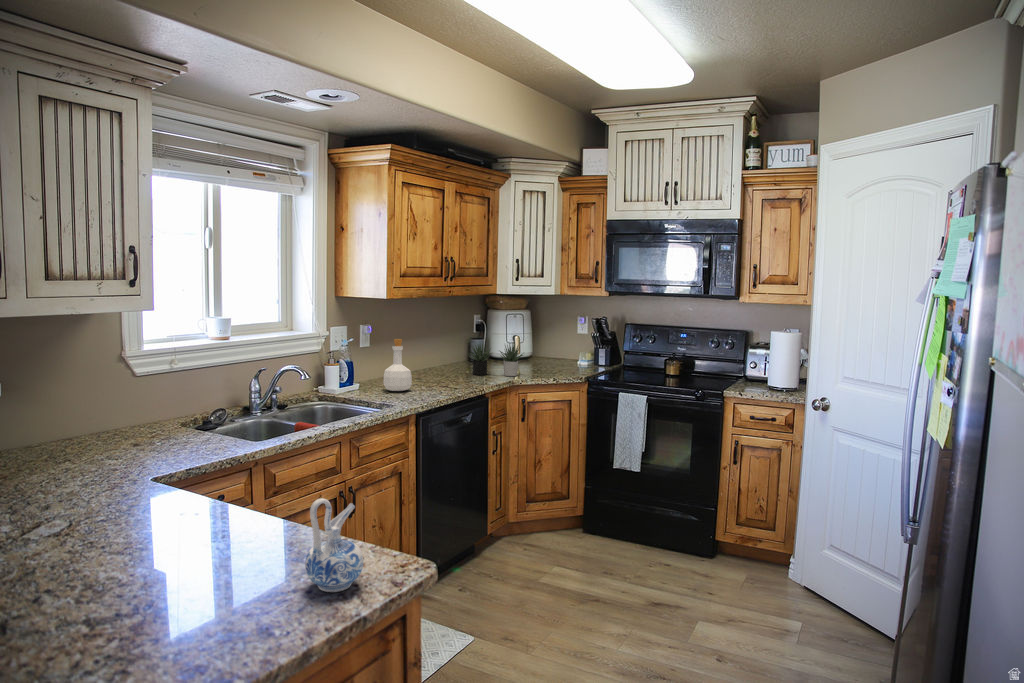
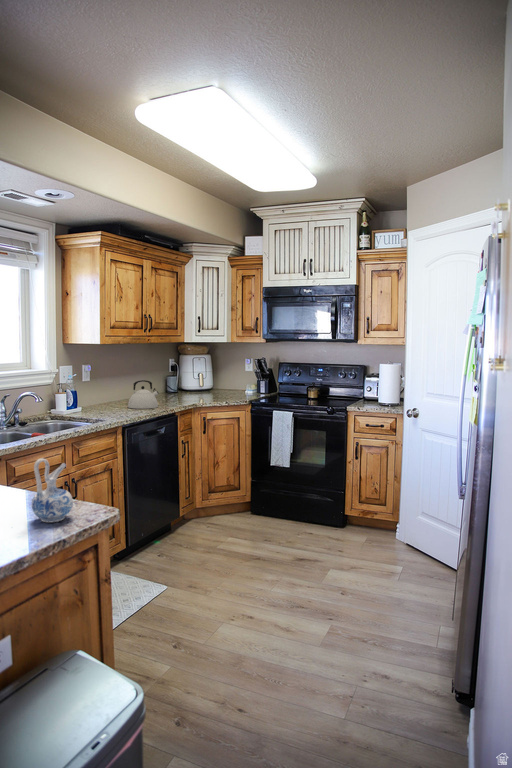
bottle: present [384,339,412,391] -> none [99,374,121,412]
succulent plant: present [468,344,523,376] -> none [162,376,207,402]
kettle: none [420,347,462,386] -> present [128,380,158,409]

